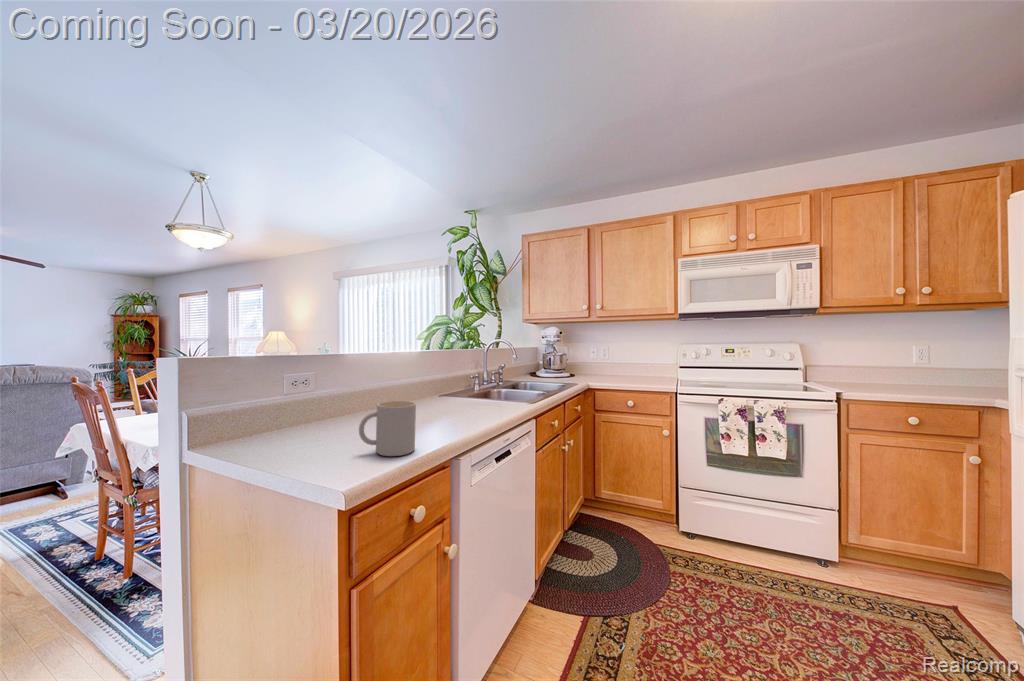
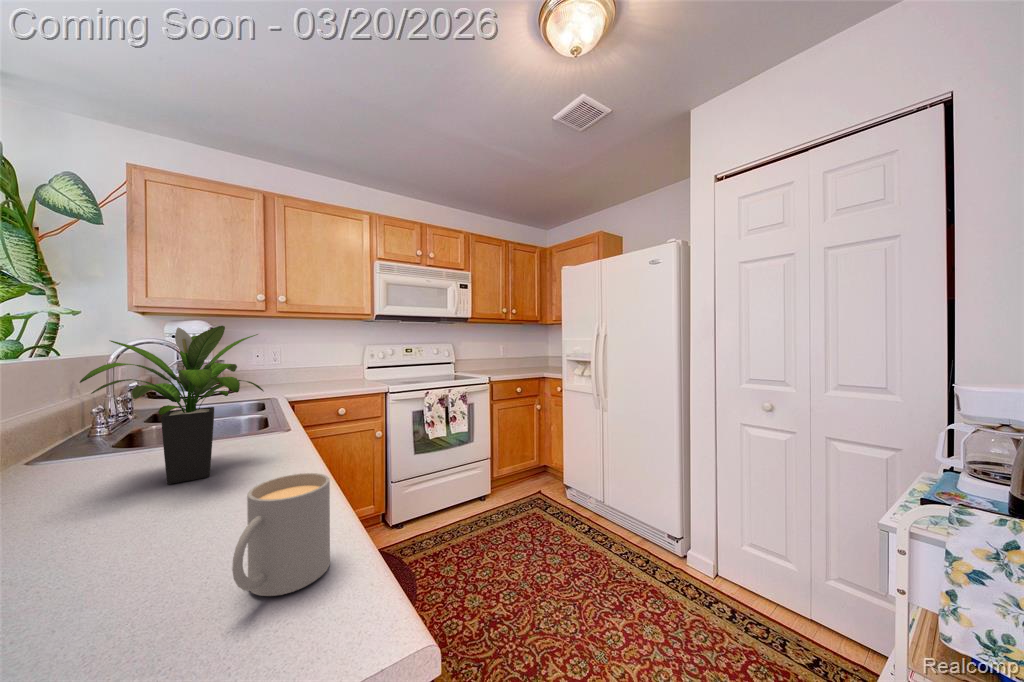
potted plant: none [419,321,500,410] -> present [80,326,263,484]

